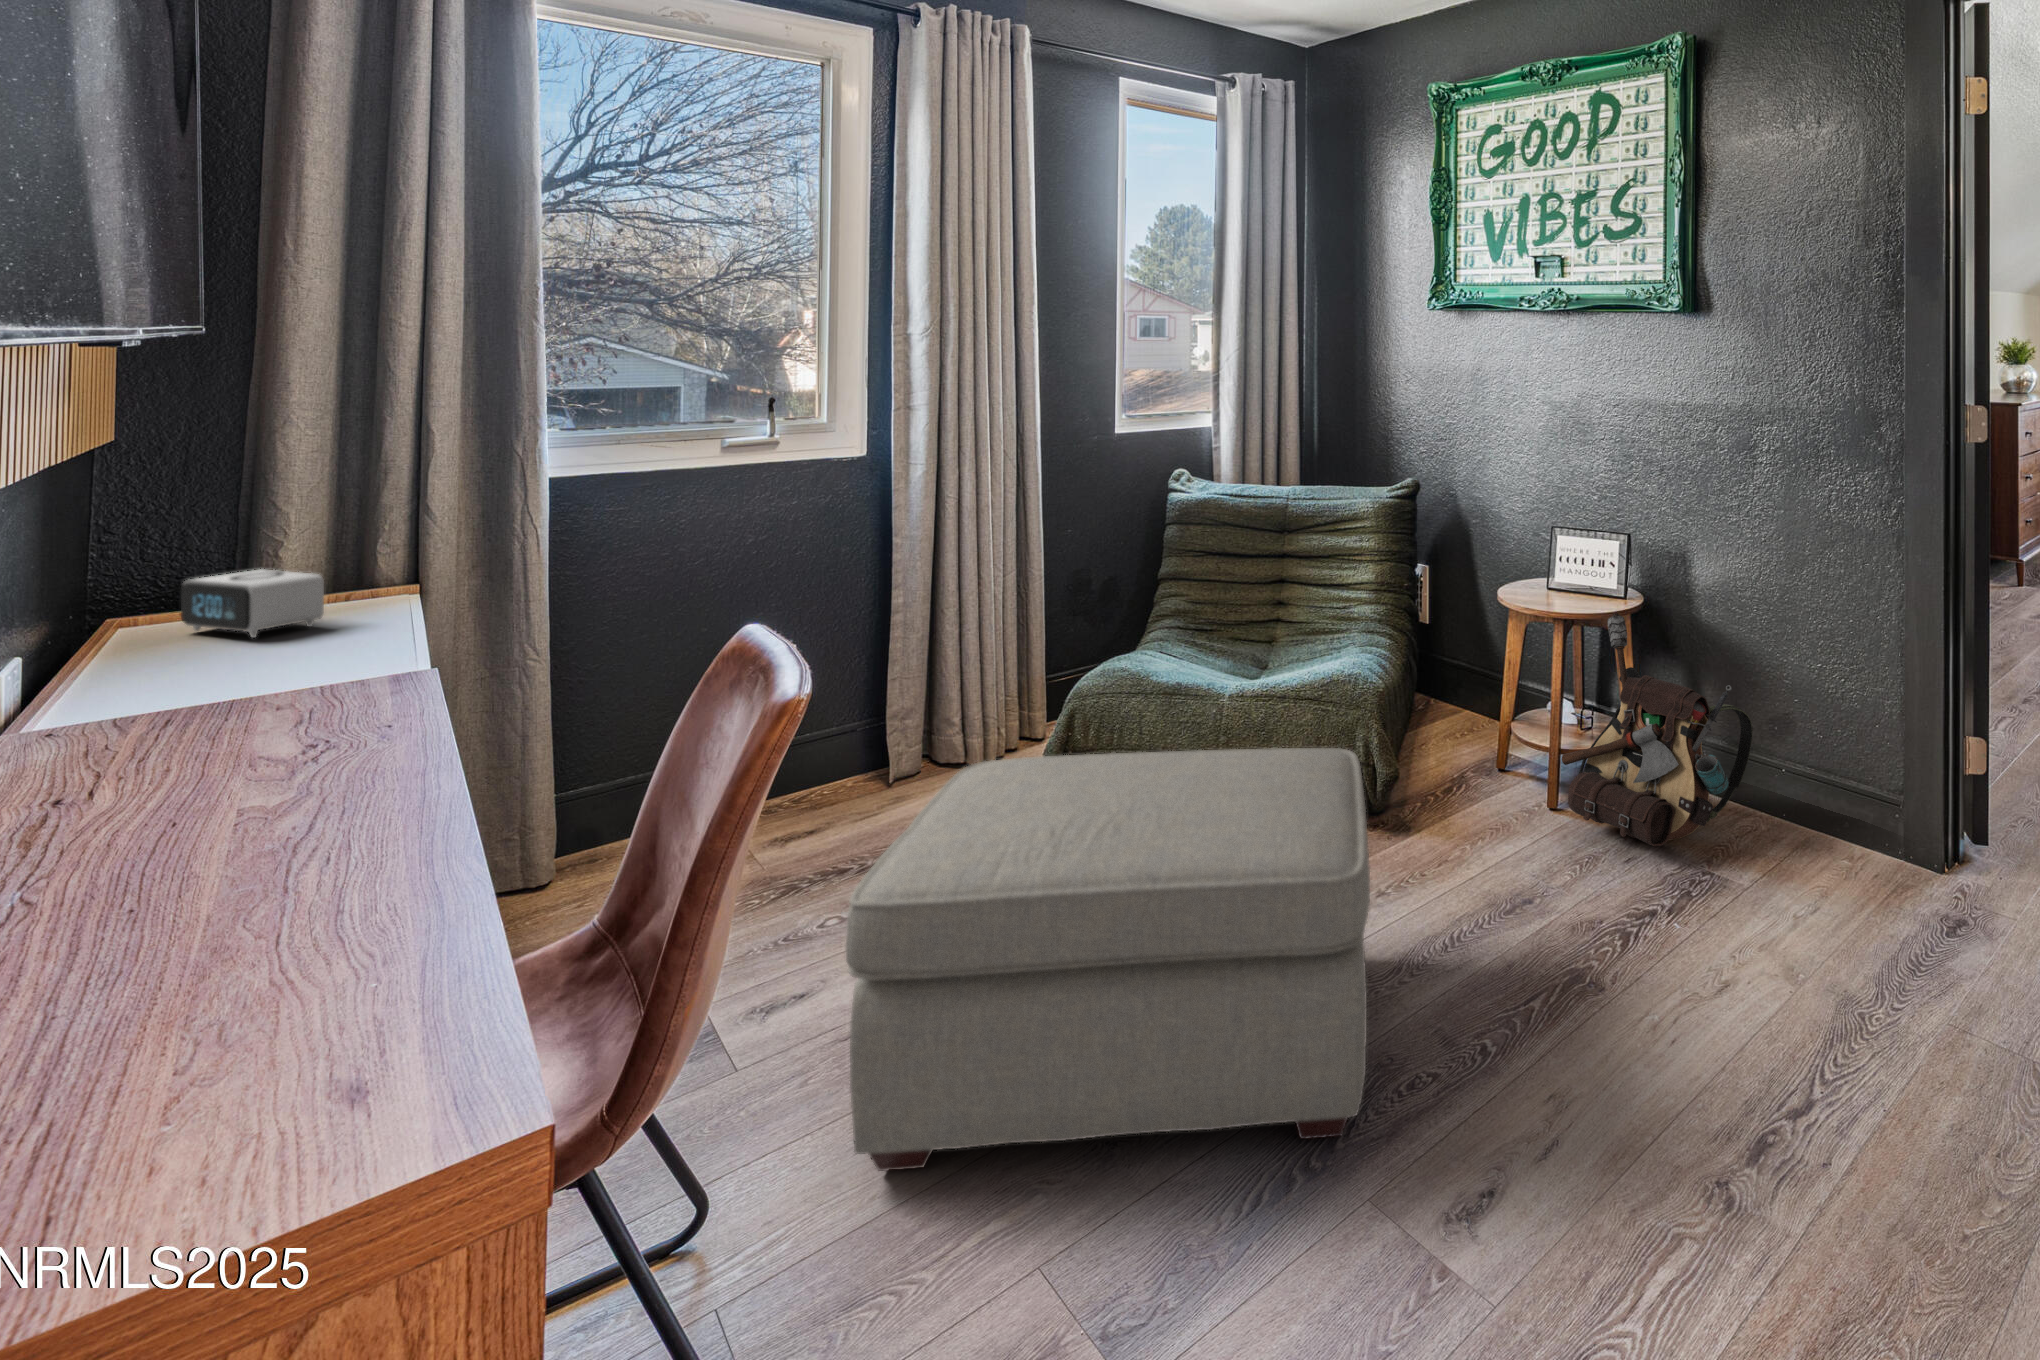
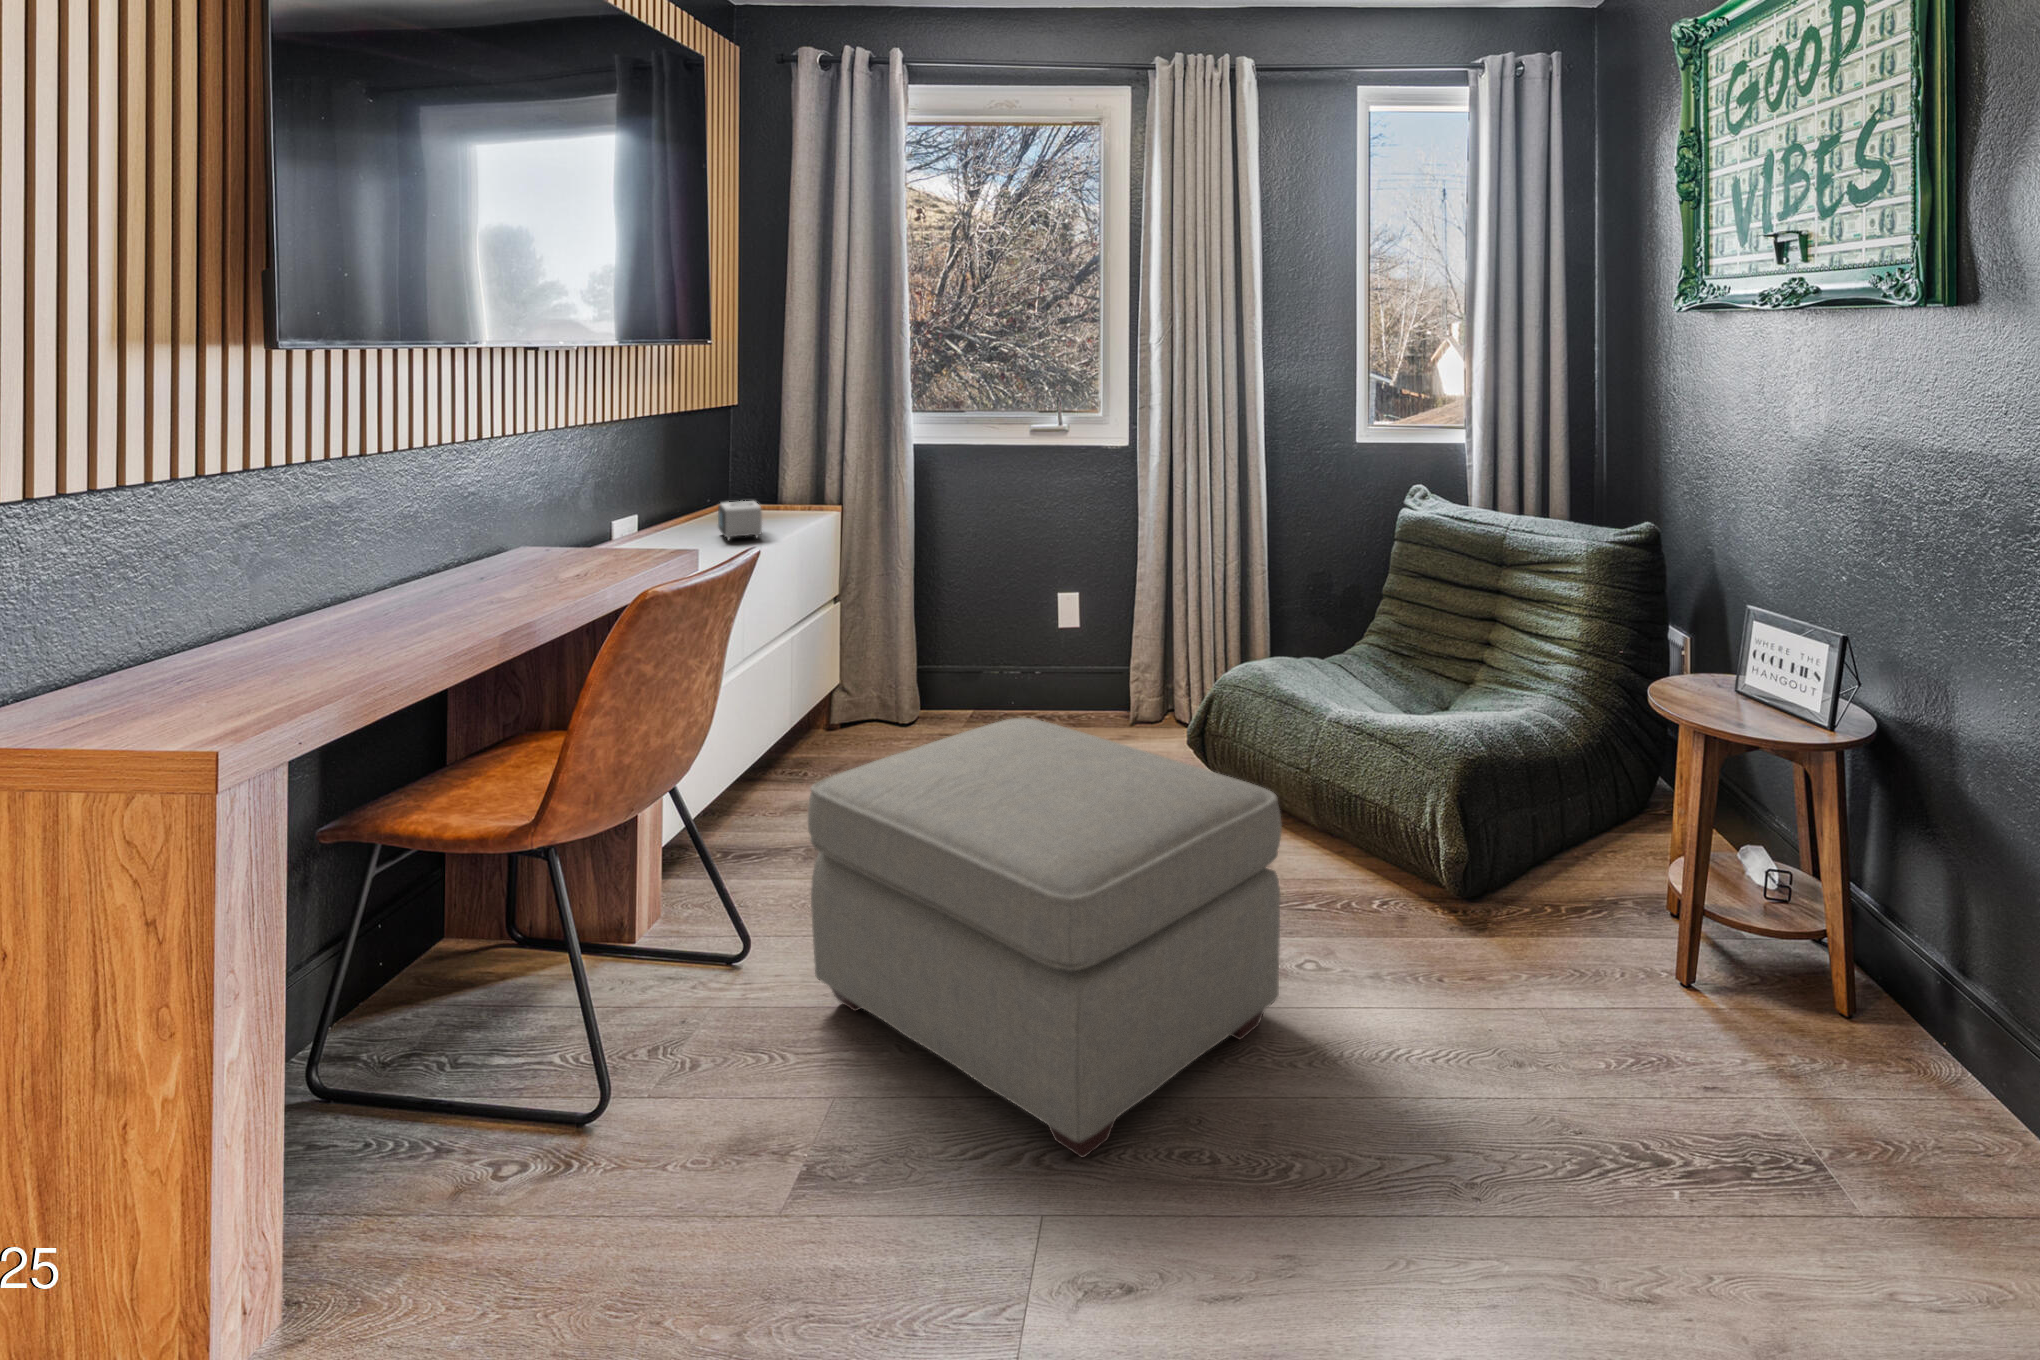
backpack: present [1562,613,1753,846] -> none [1661,732,2001,1079]

